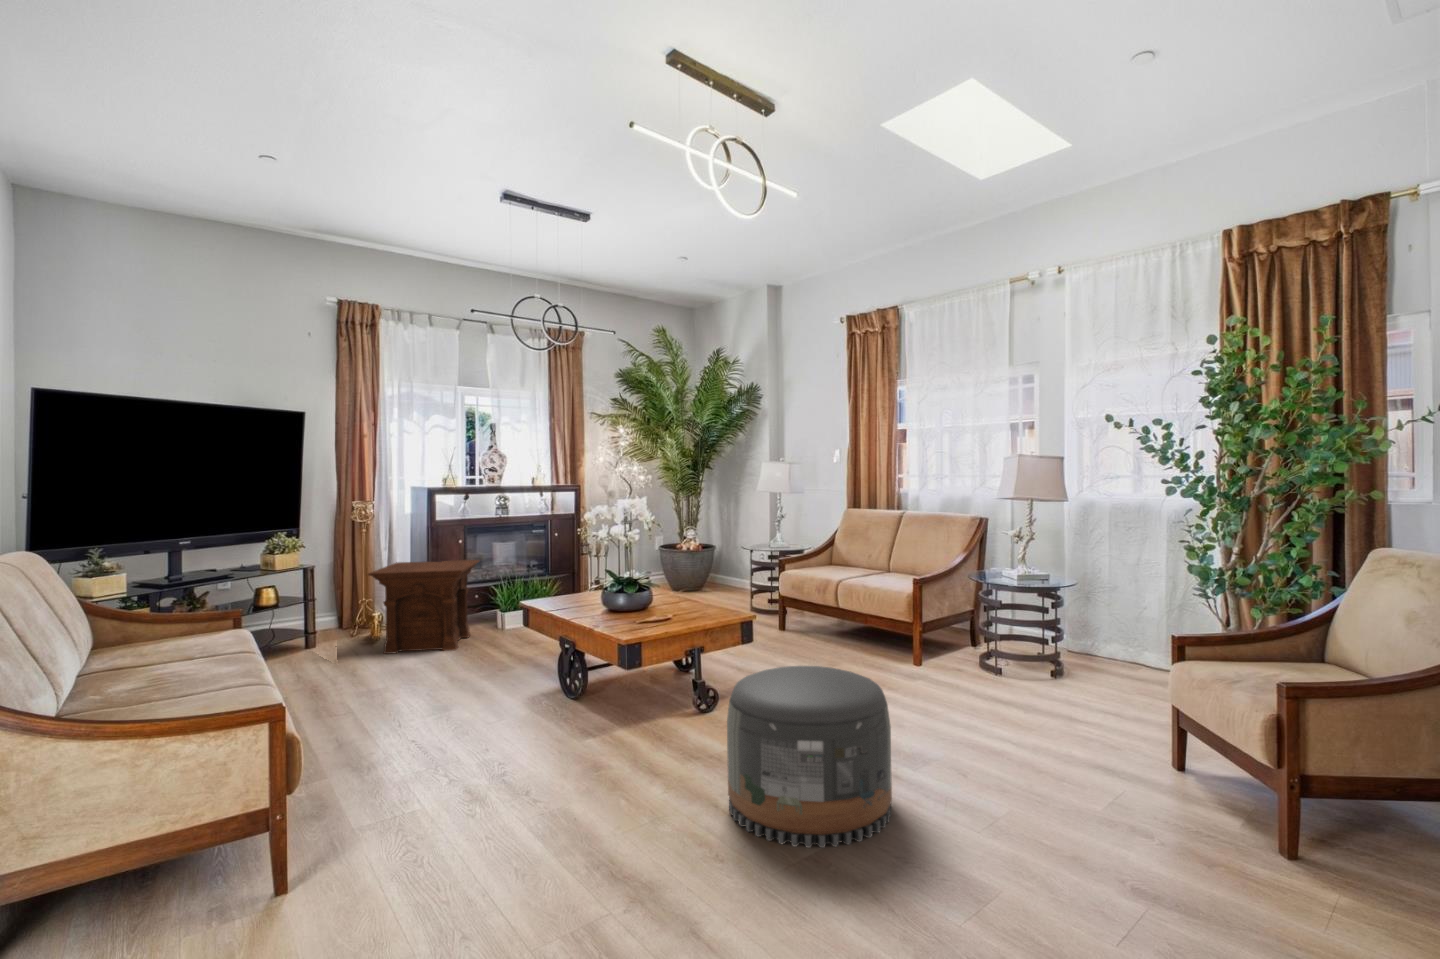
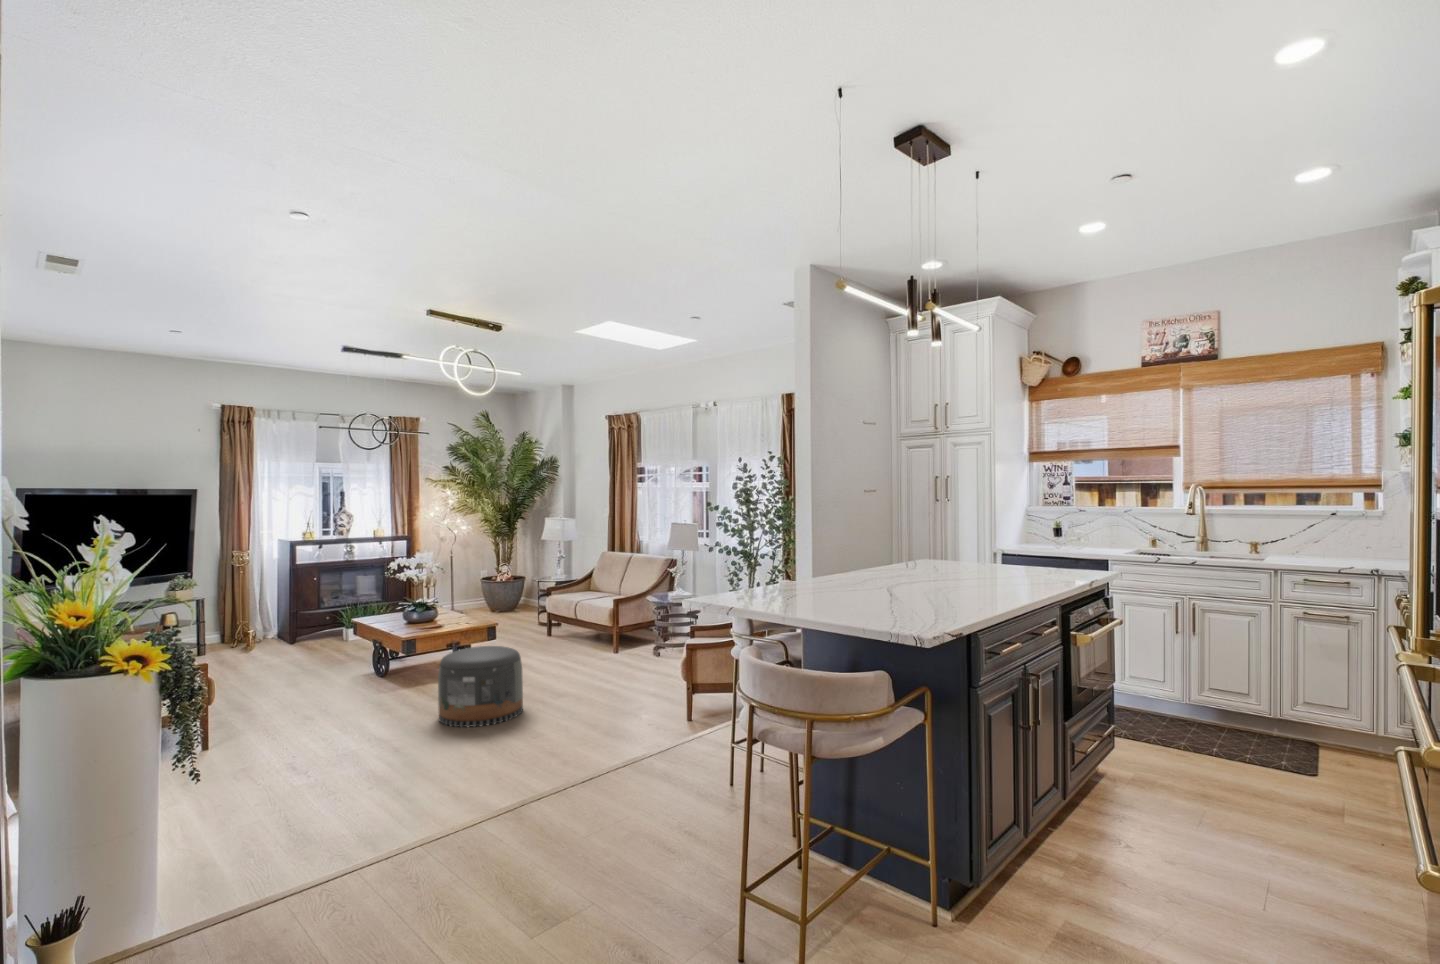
side table: present [368,560,479,654] -> none [244,592,330,659]

